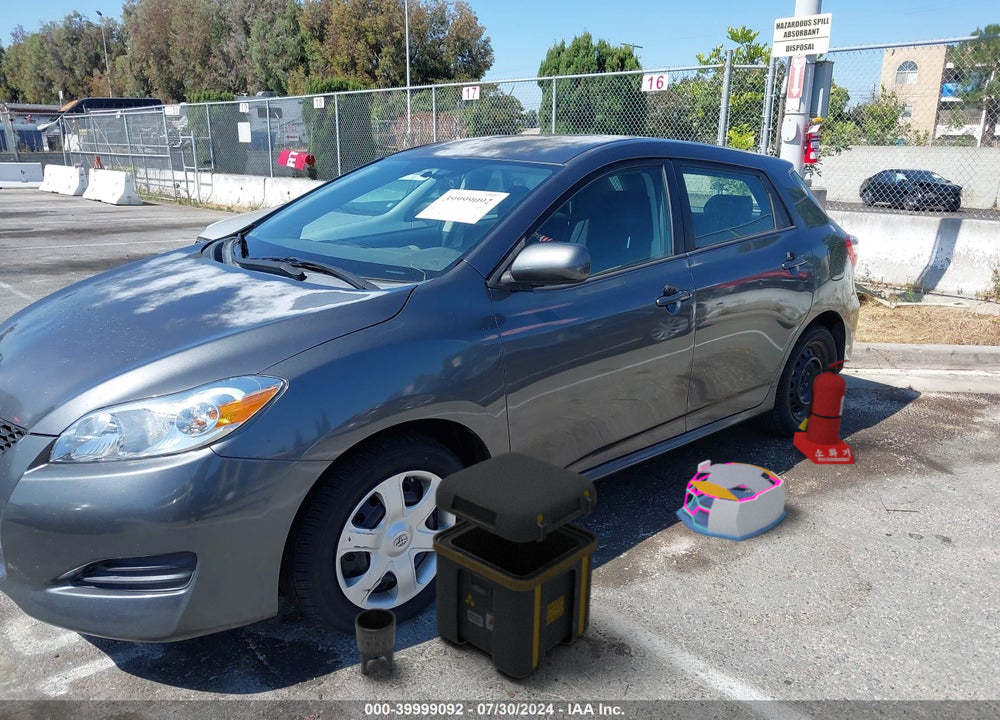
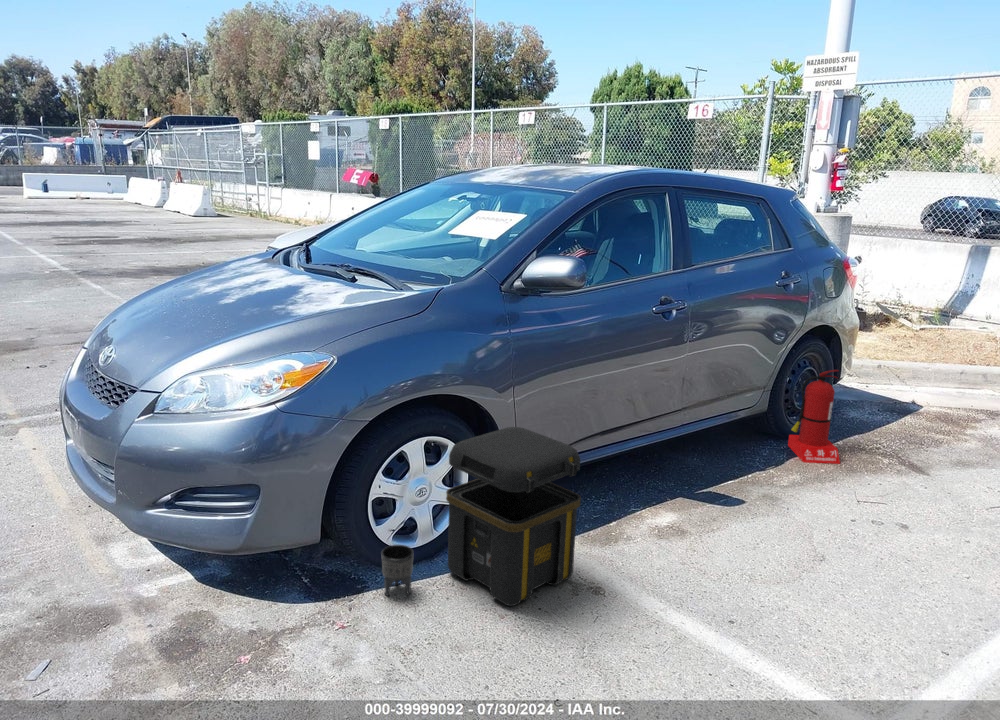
storage bin: present [676,460,787,541] -> none [667,451,766,519]

